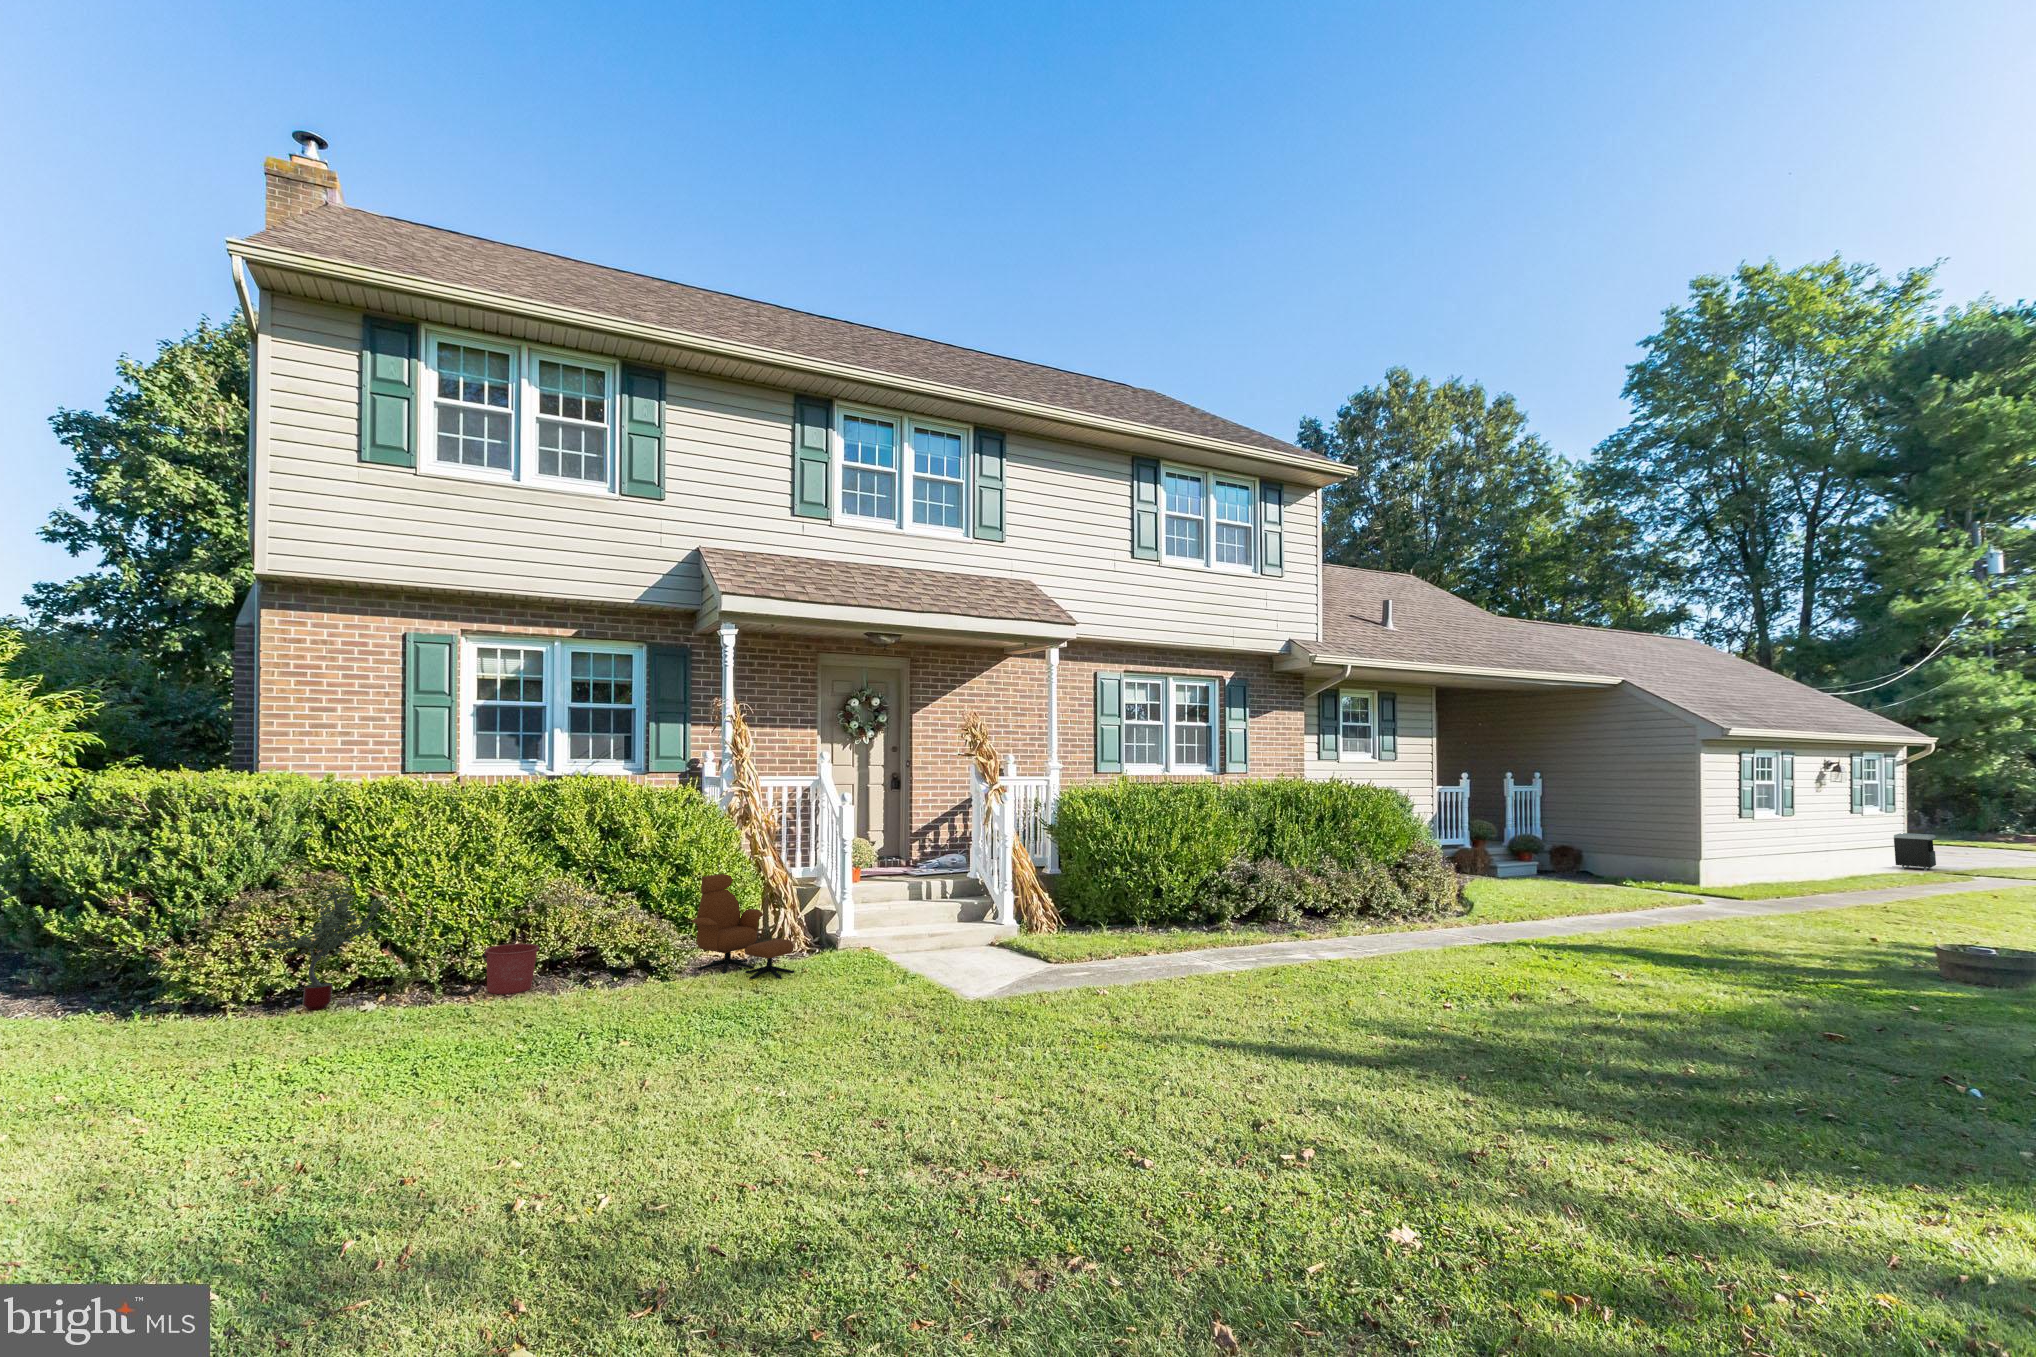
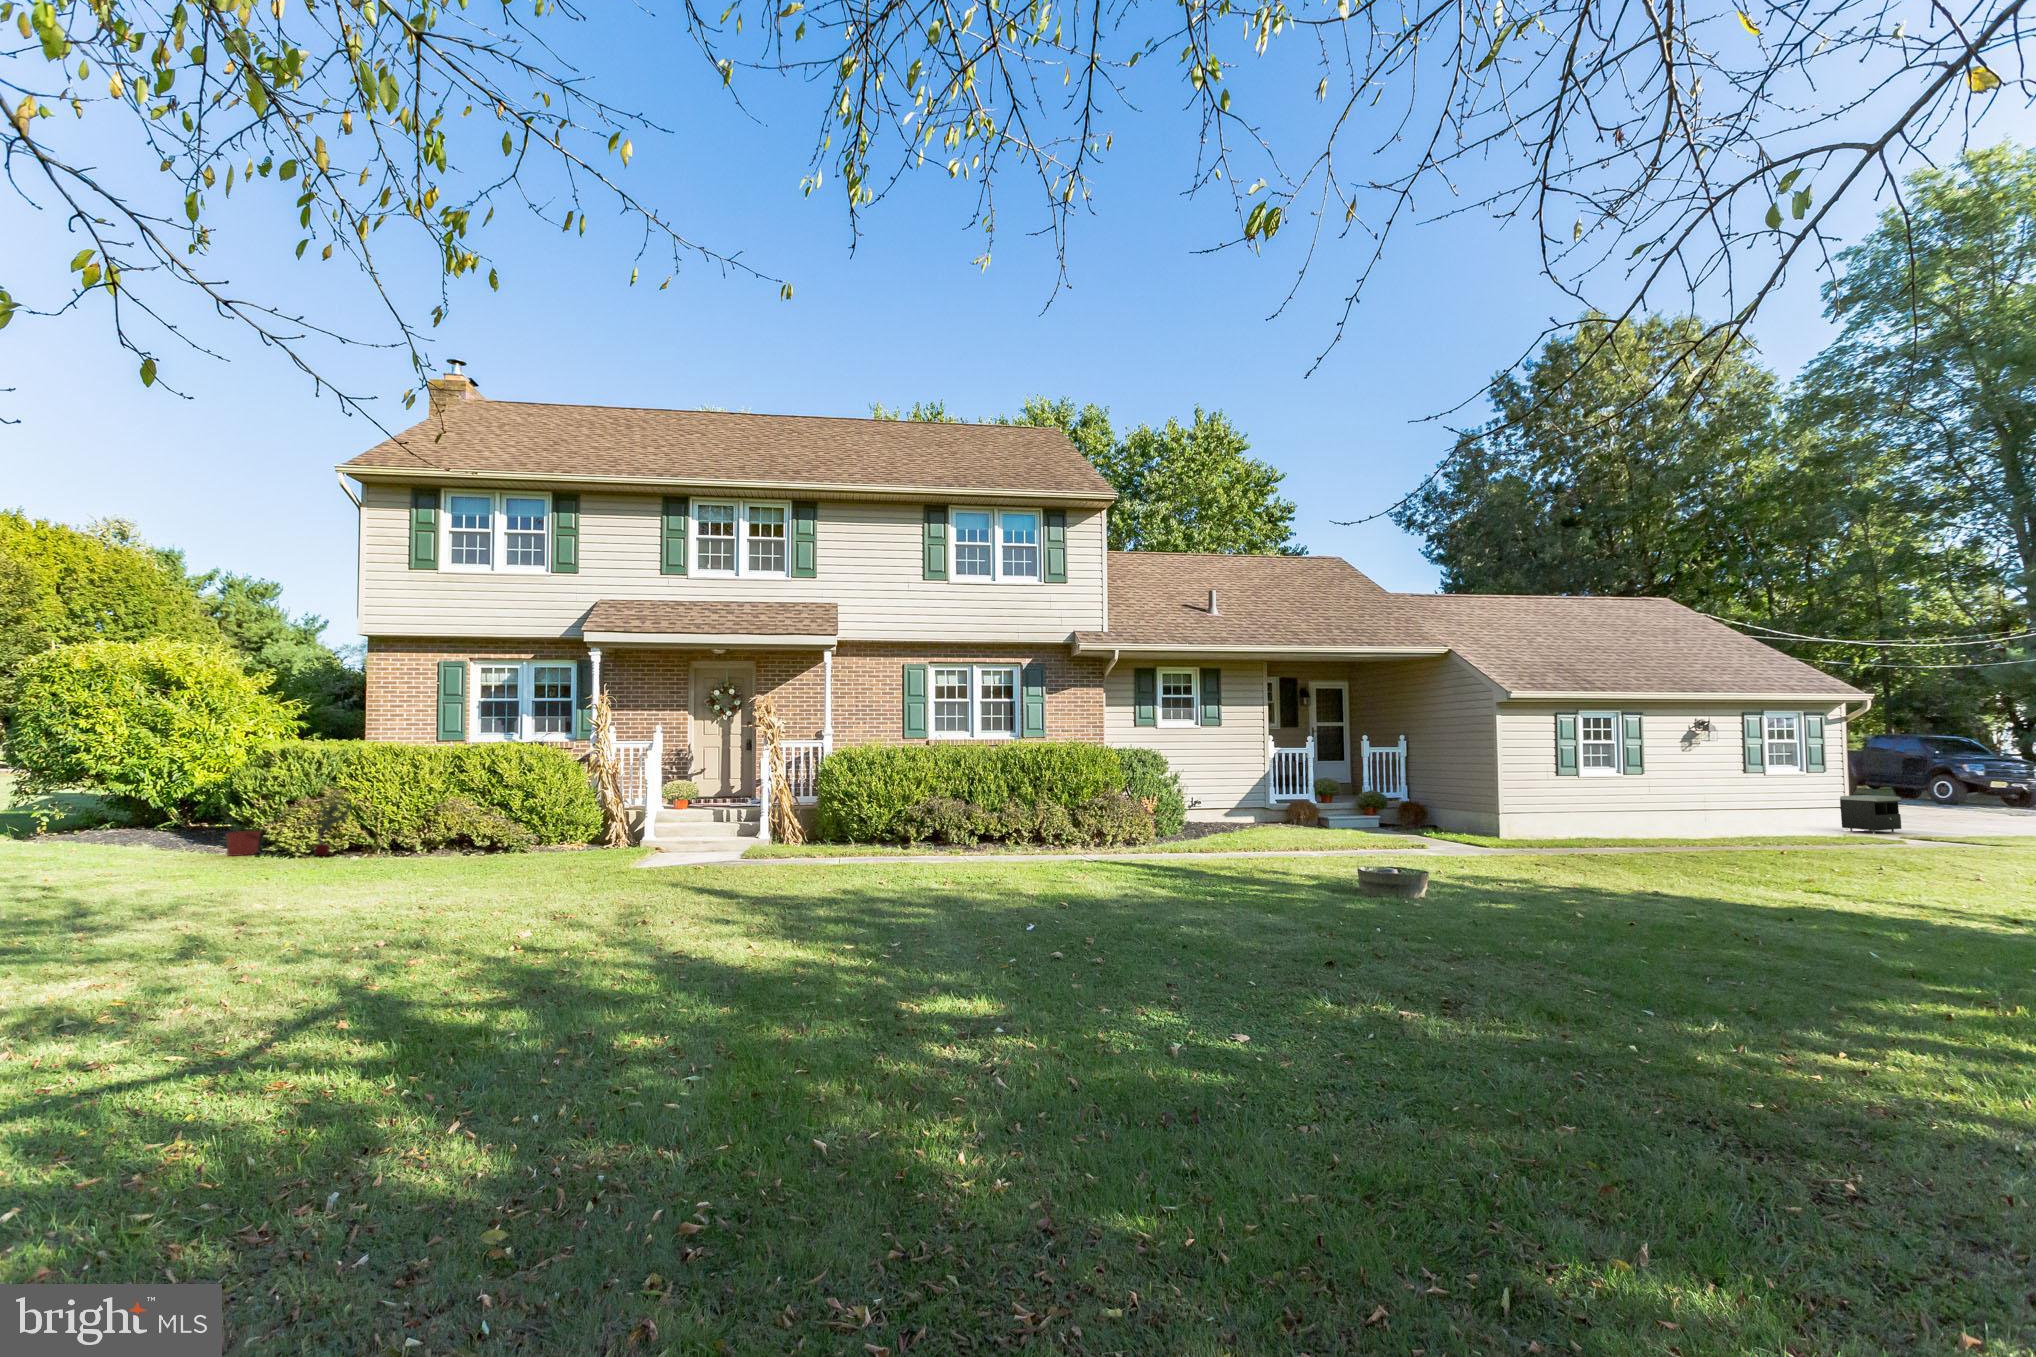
lounge chair: present [692,874,795,979] -> none [524,796,576,856]
bucket: present [482,944,540,994] -> present [226,831,260,856]

